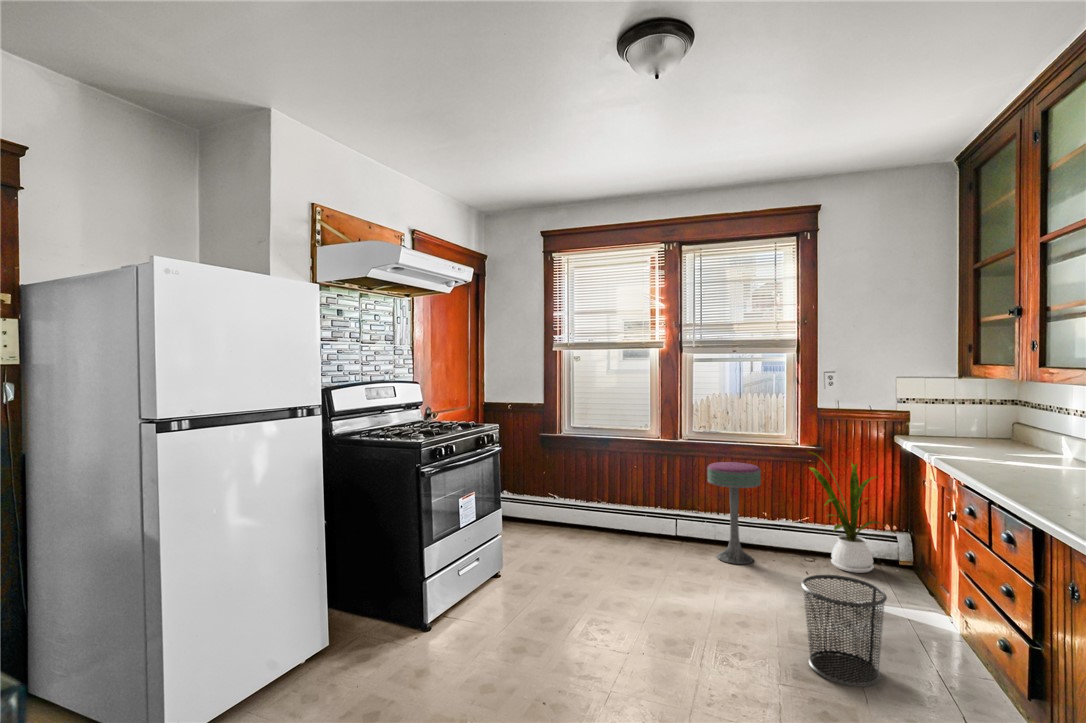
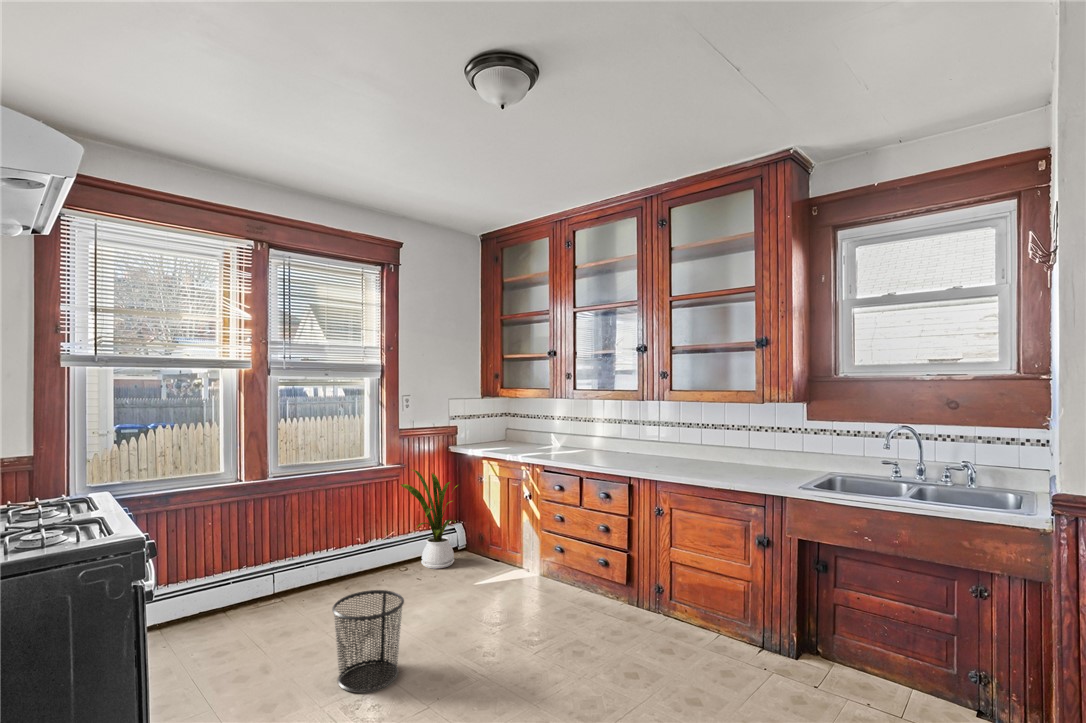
bar stool: present [708,462,761,564] -> none [329,492,385,602]
waste bin: present [801,575,887,687] -> present [332,590,404,693]

